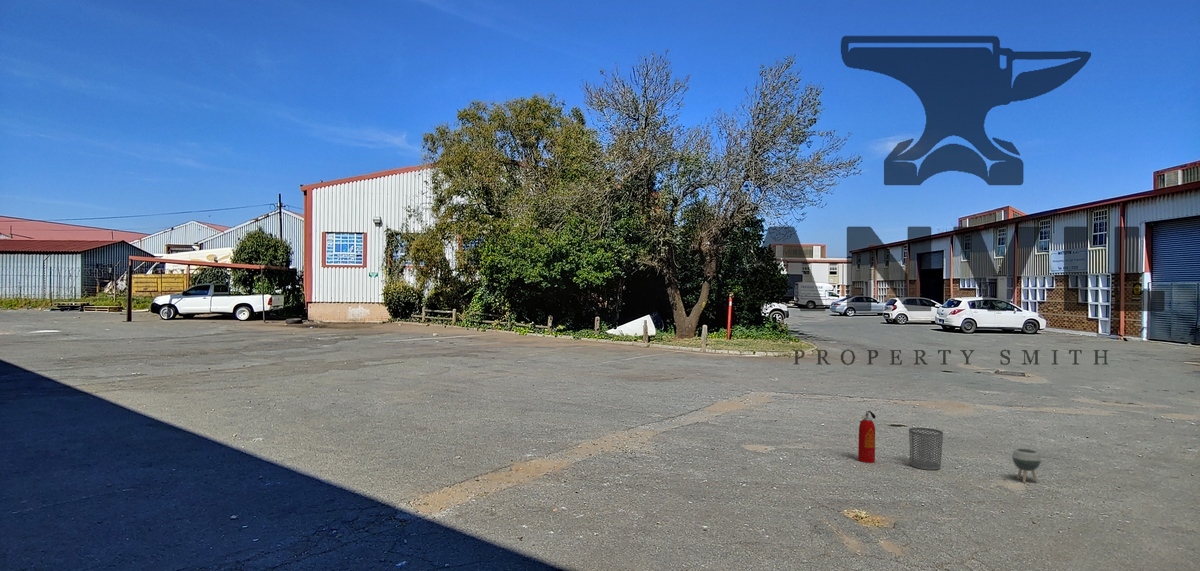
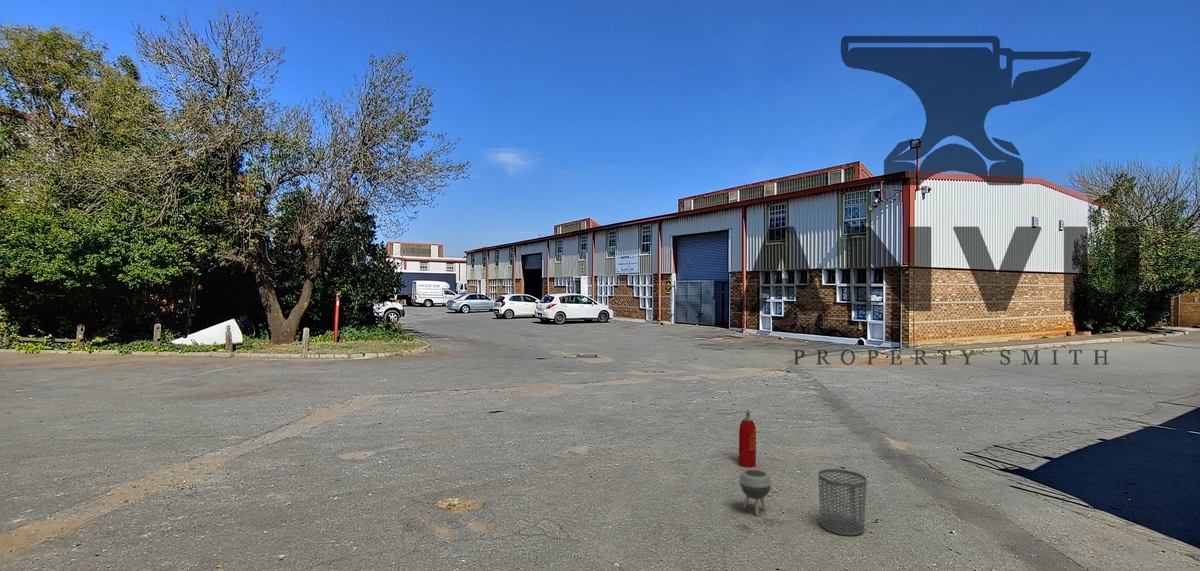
fire extinguisher: present [858,411,875,463] -> present [739,410,756,467]
waste bin: present [909,428,943,470] -> present [818,469,866,536]

